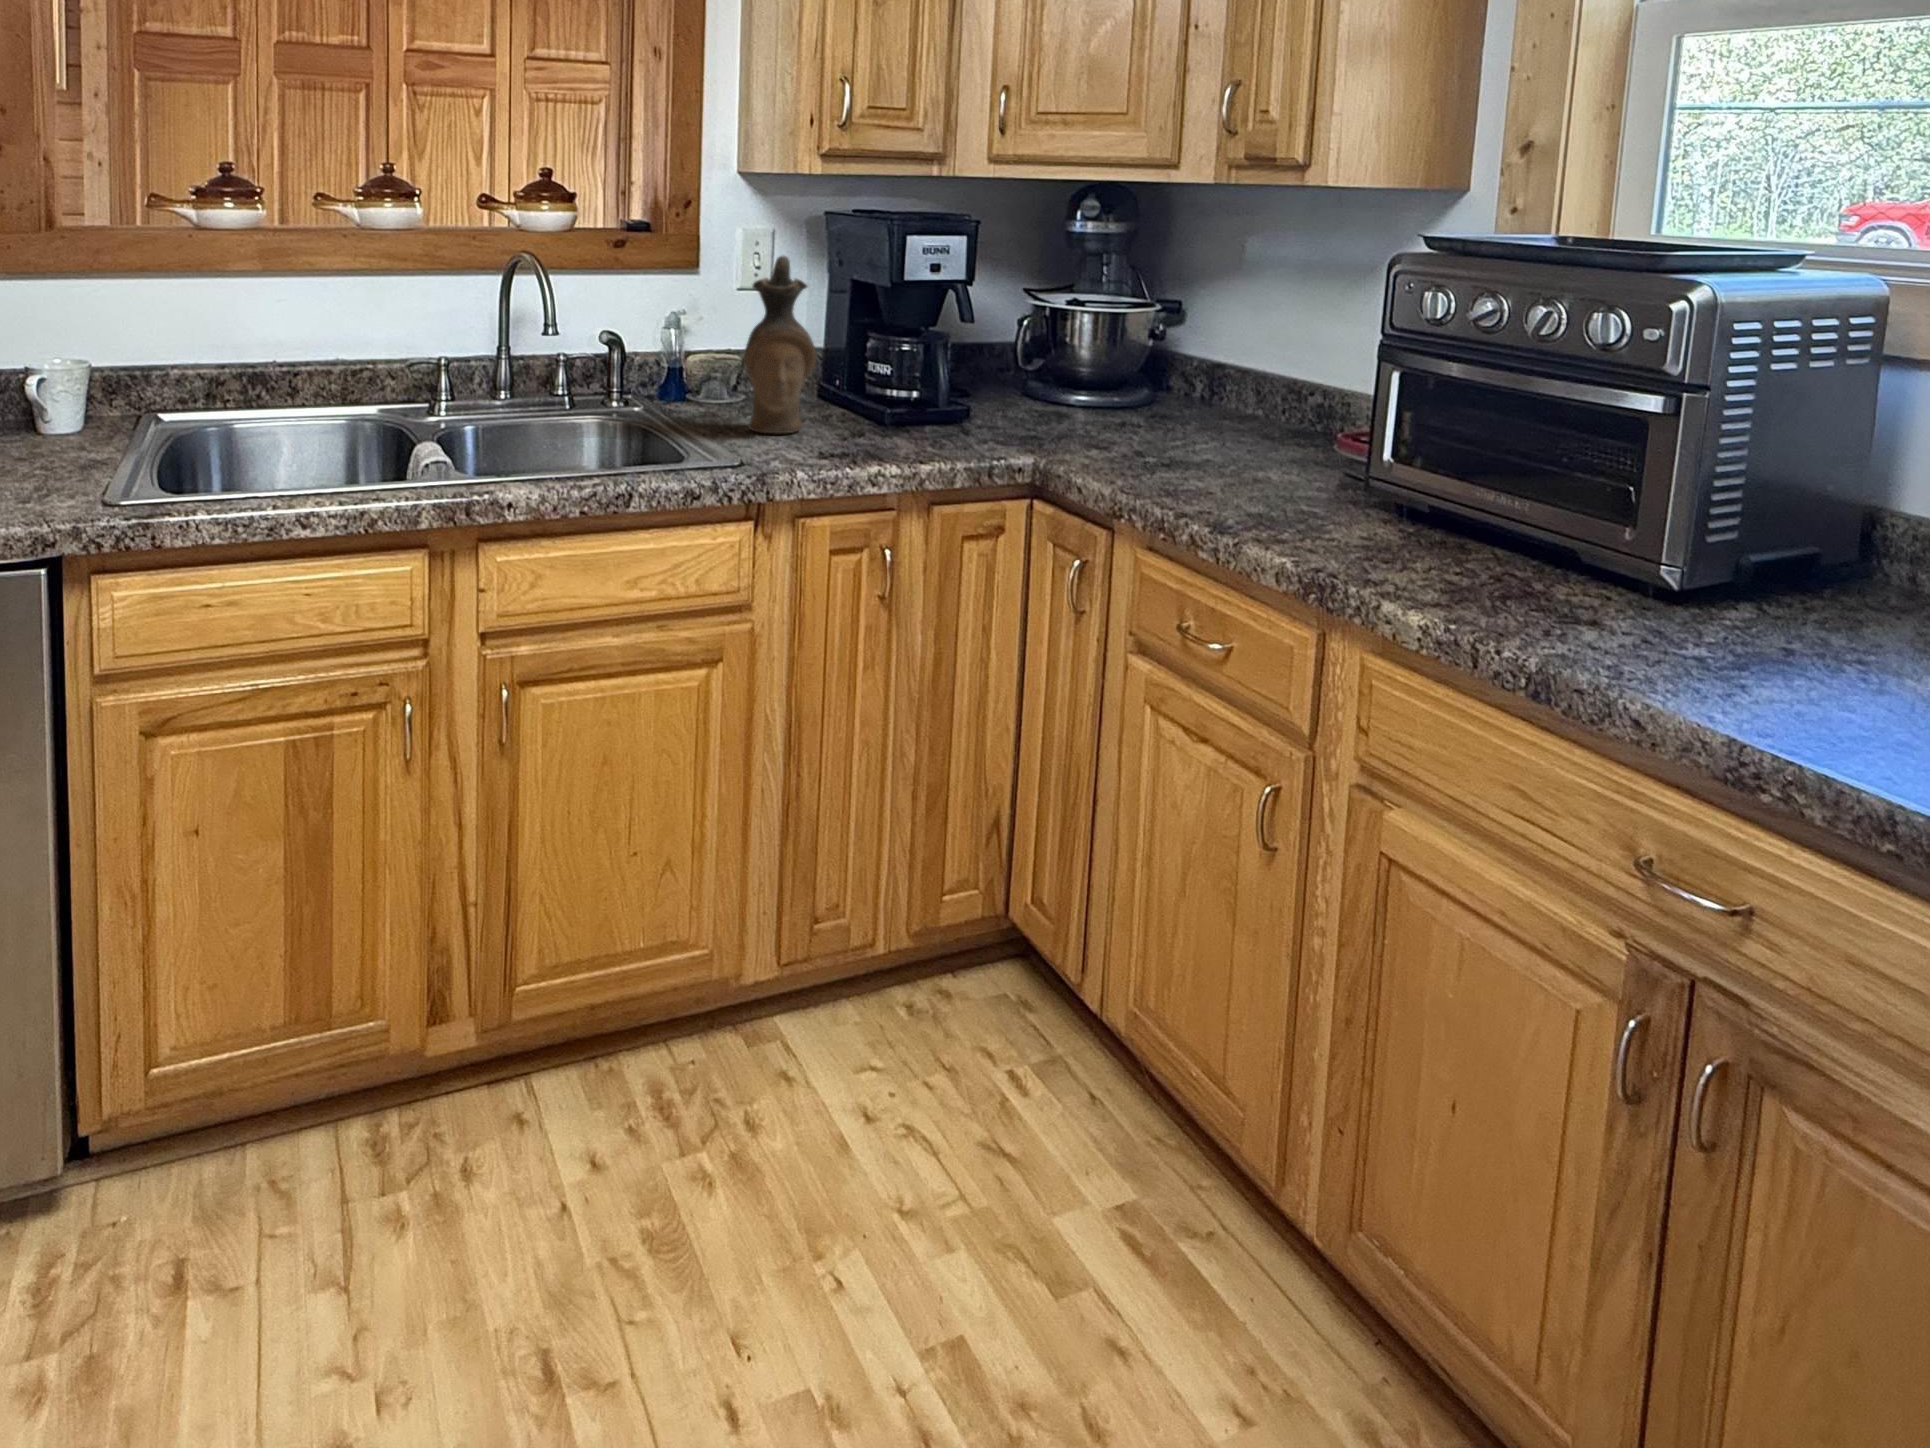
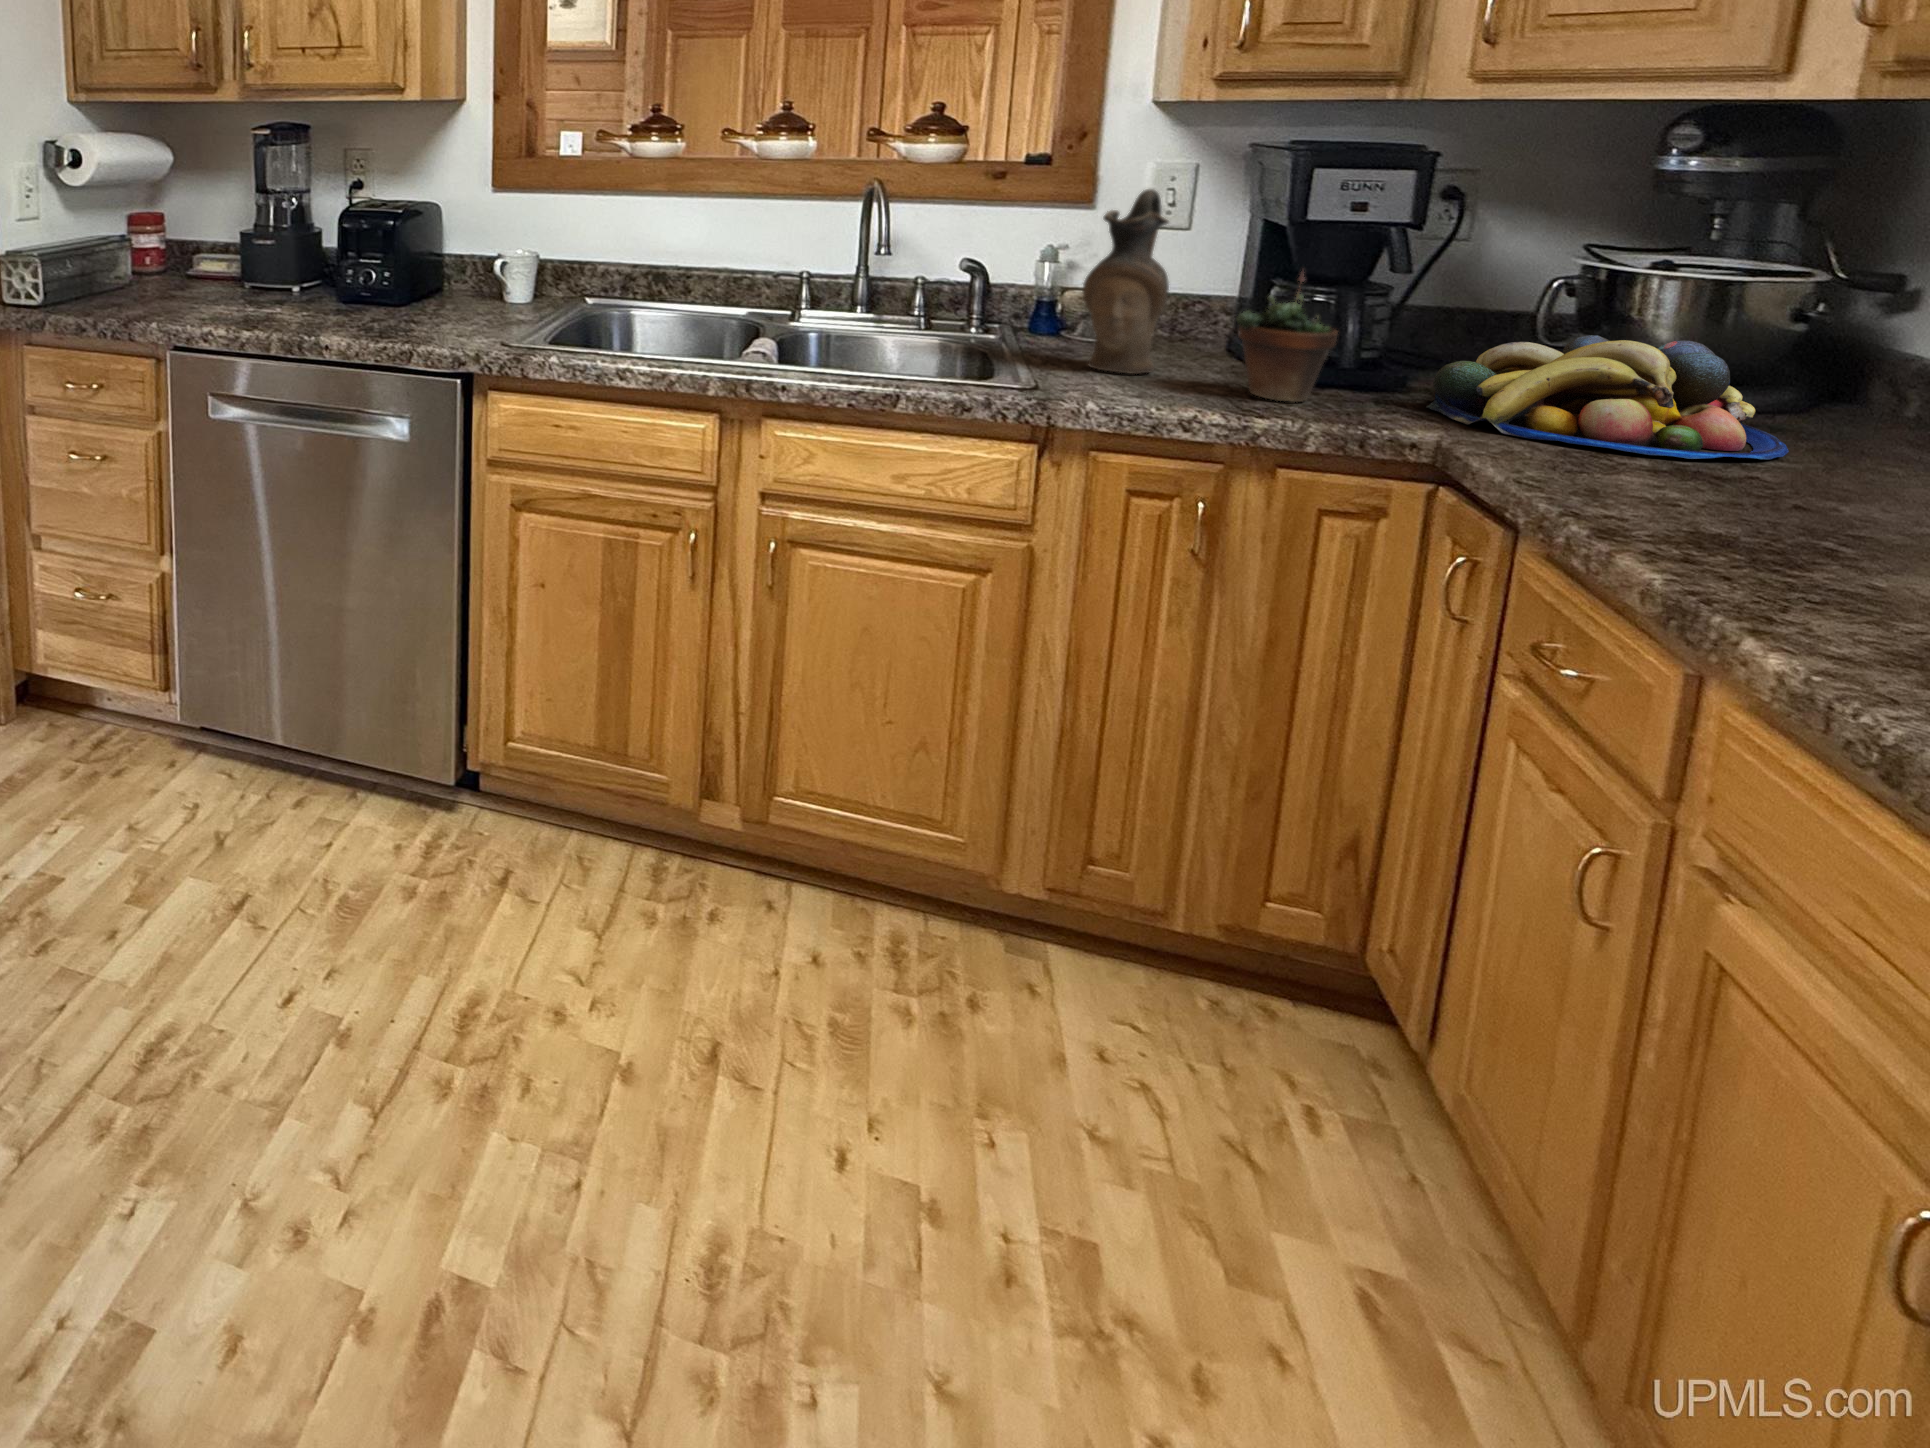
succulent plant: none [876,323,947,443] -> present [1236,271,1338,402]
fruit bowl: none [995,359,1198,452] -> present [1426,335,1789,459]

